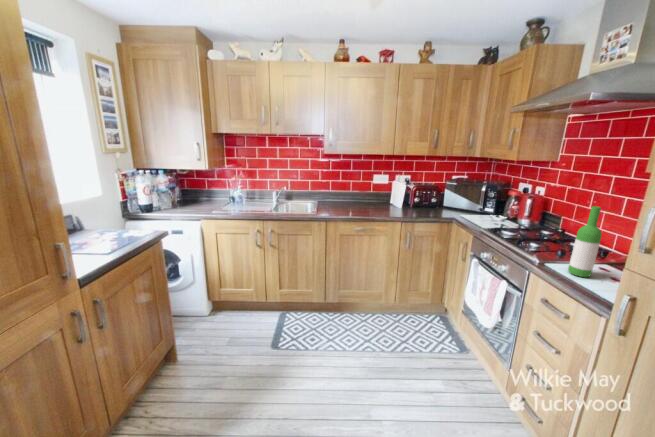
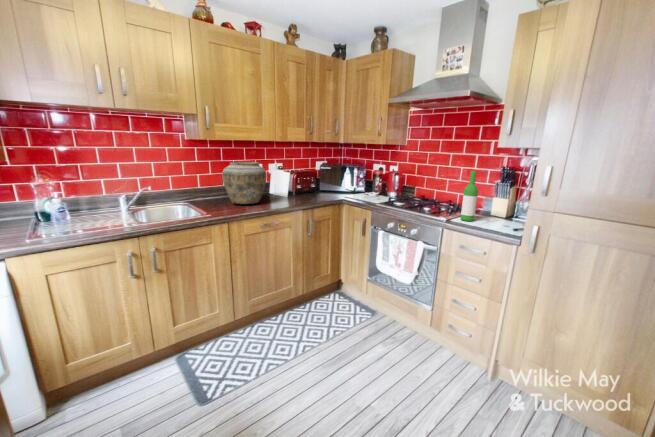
vase: none [339,172,376,210] -> present [222,162,266,204]

